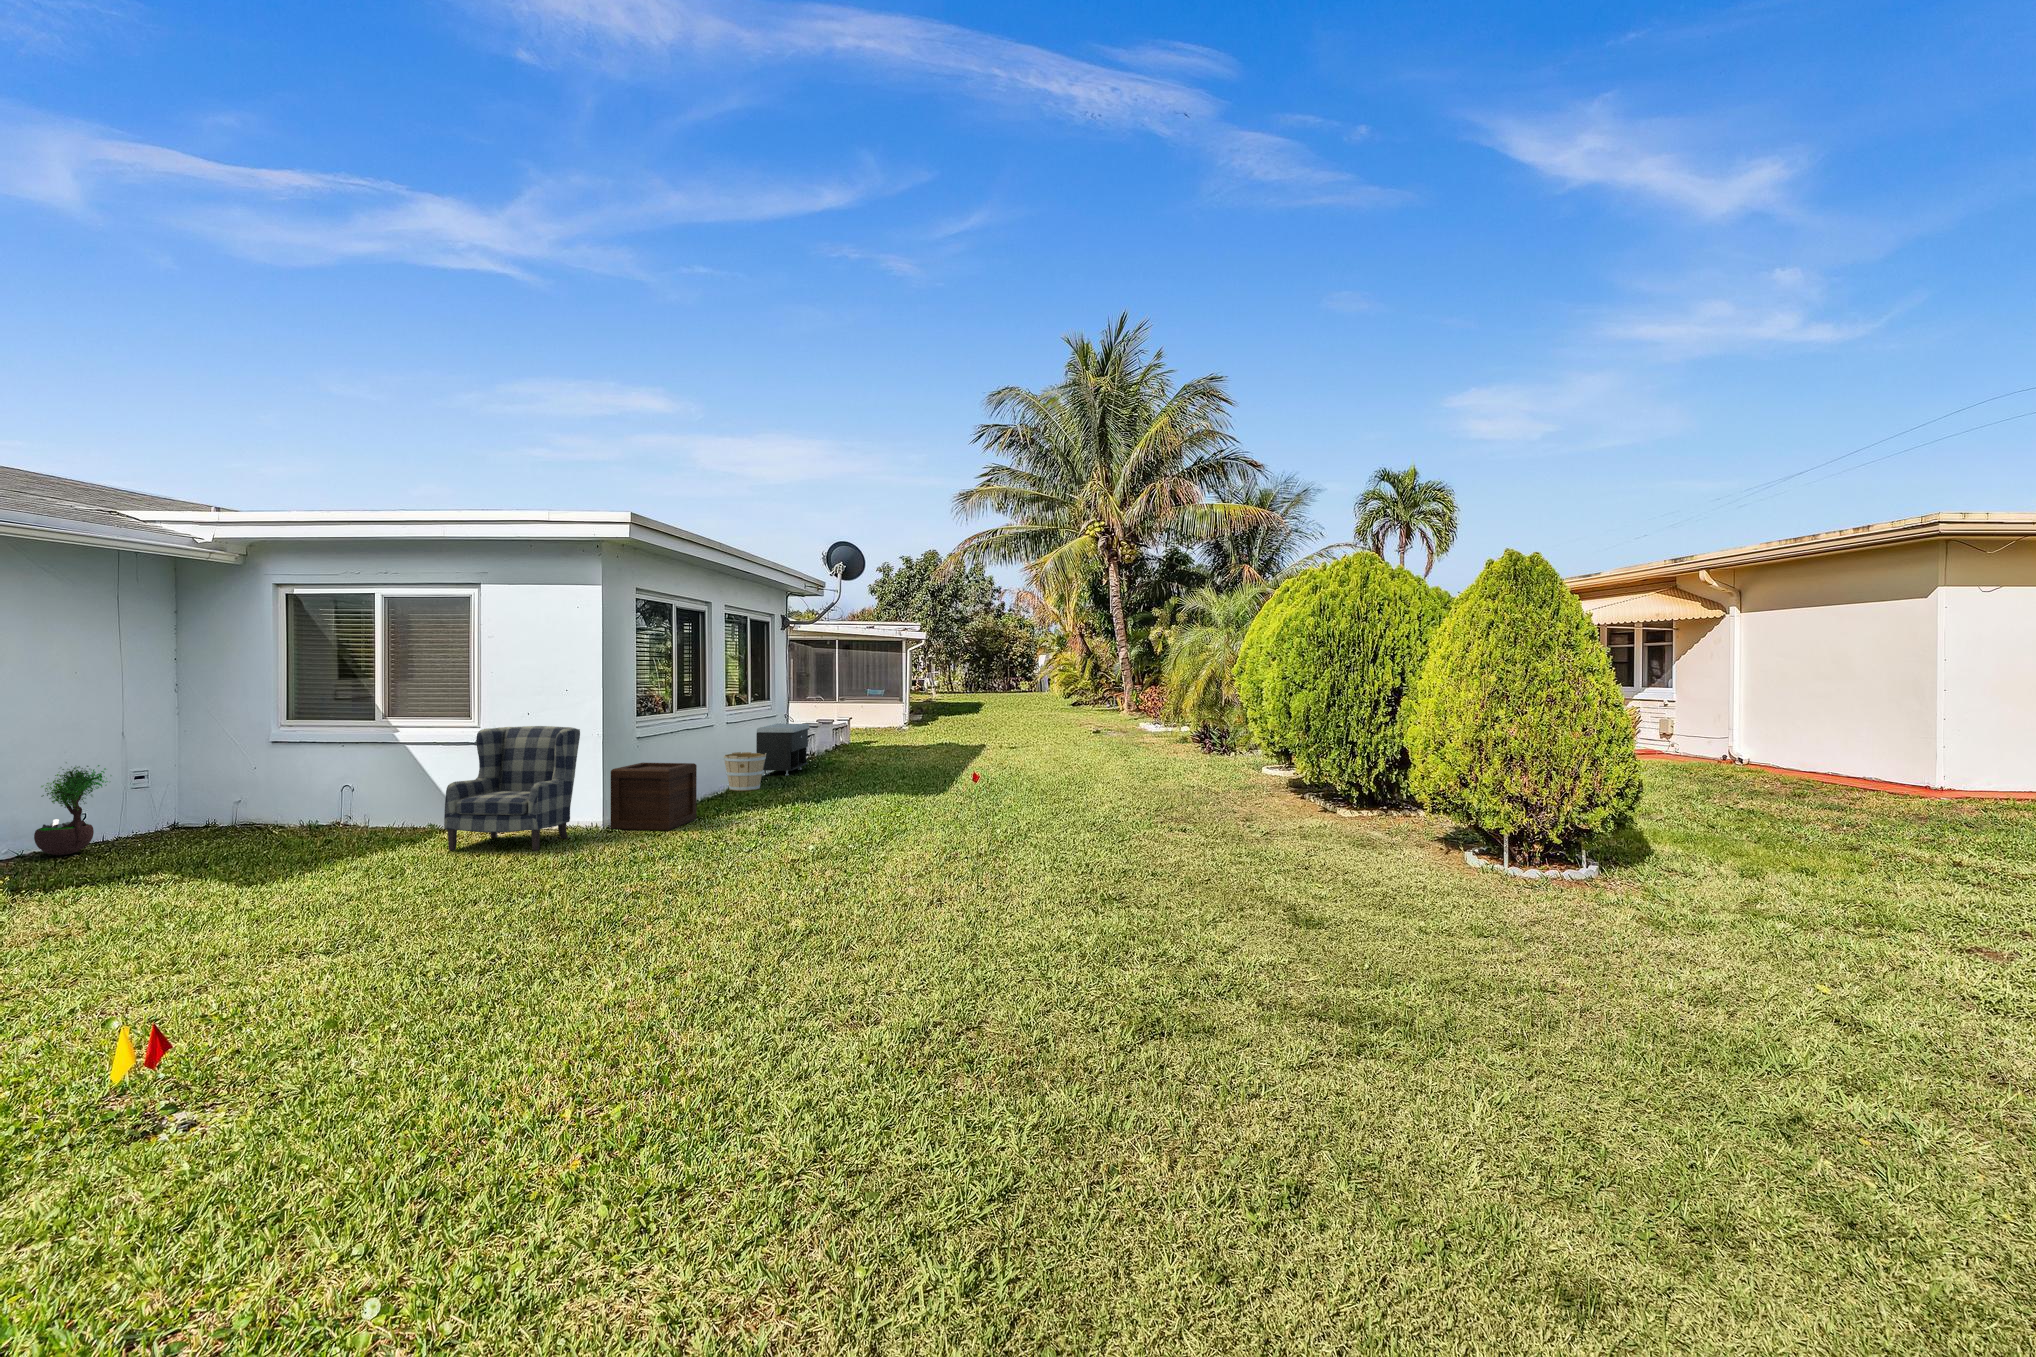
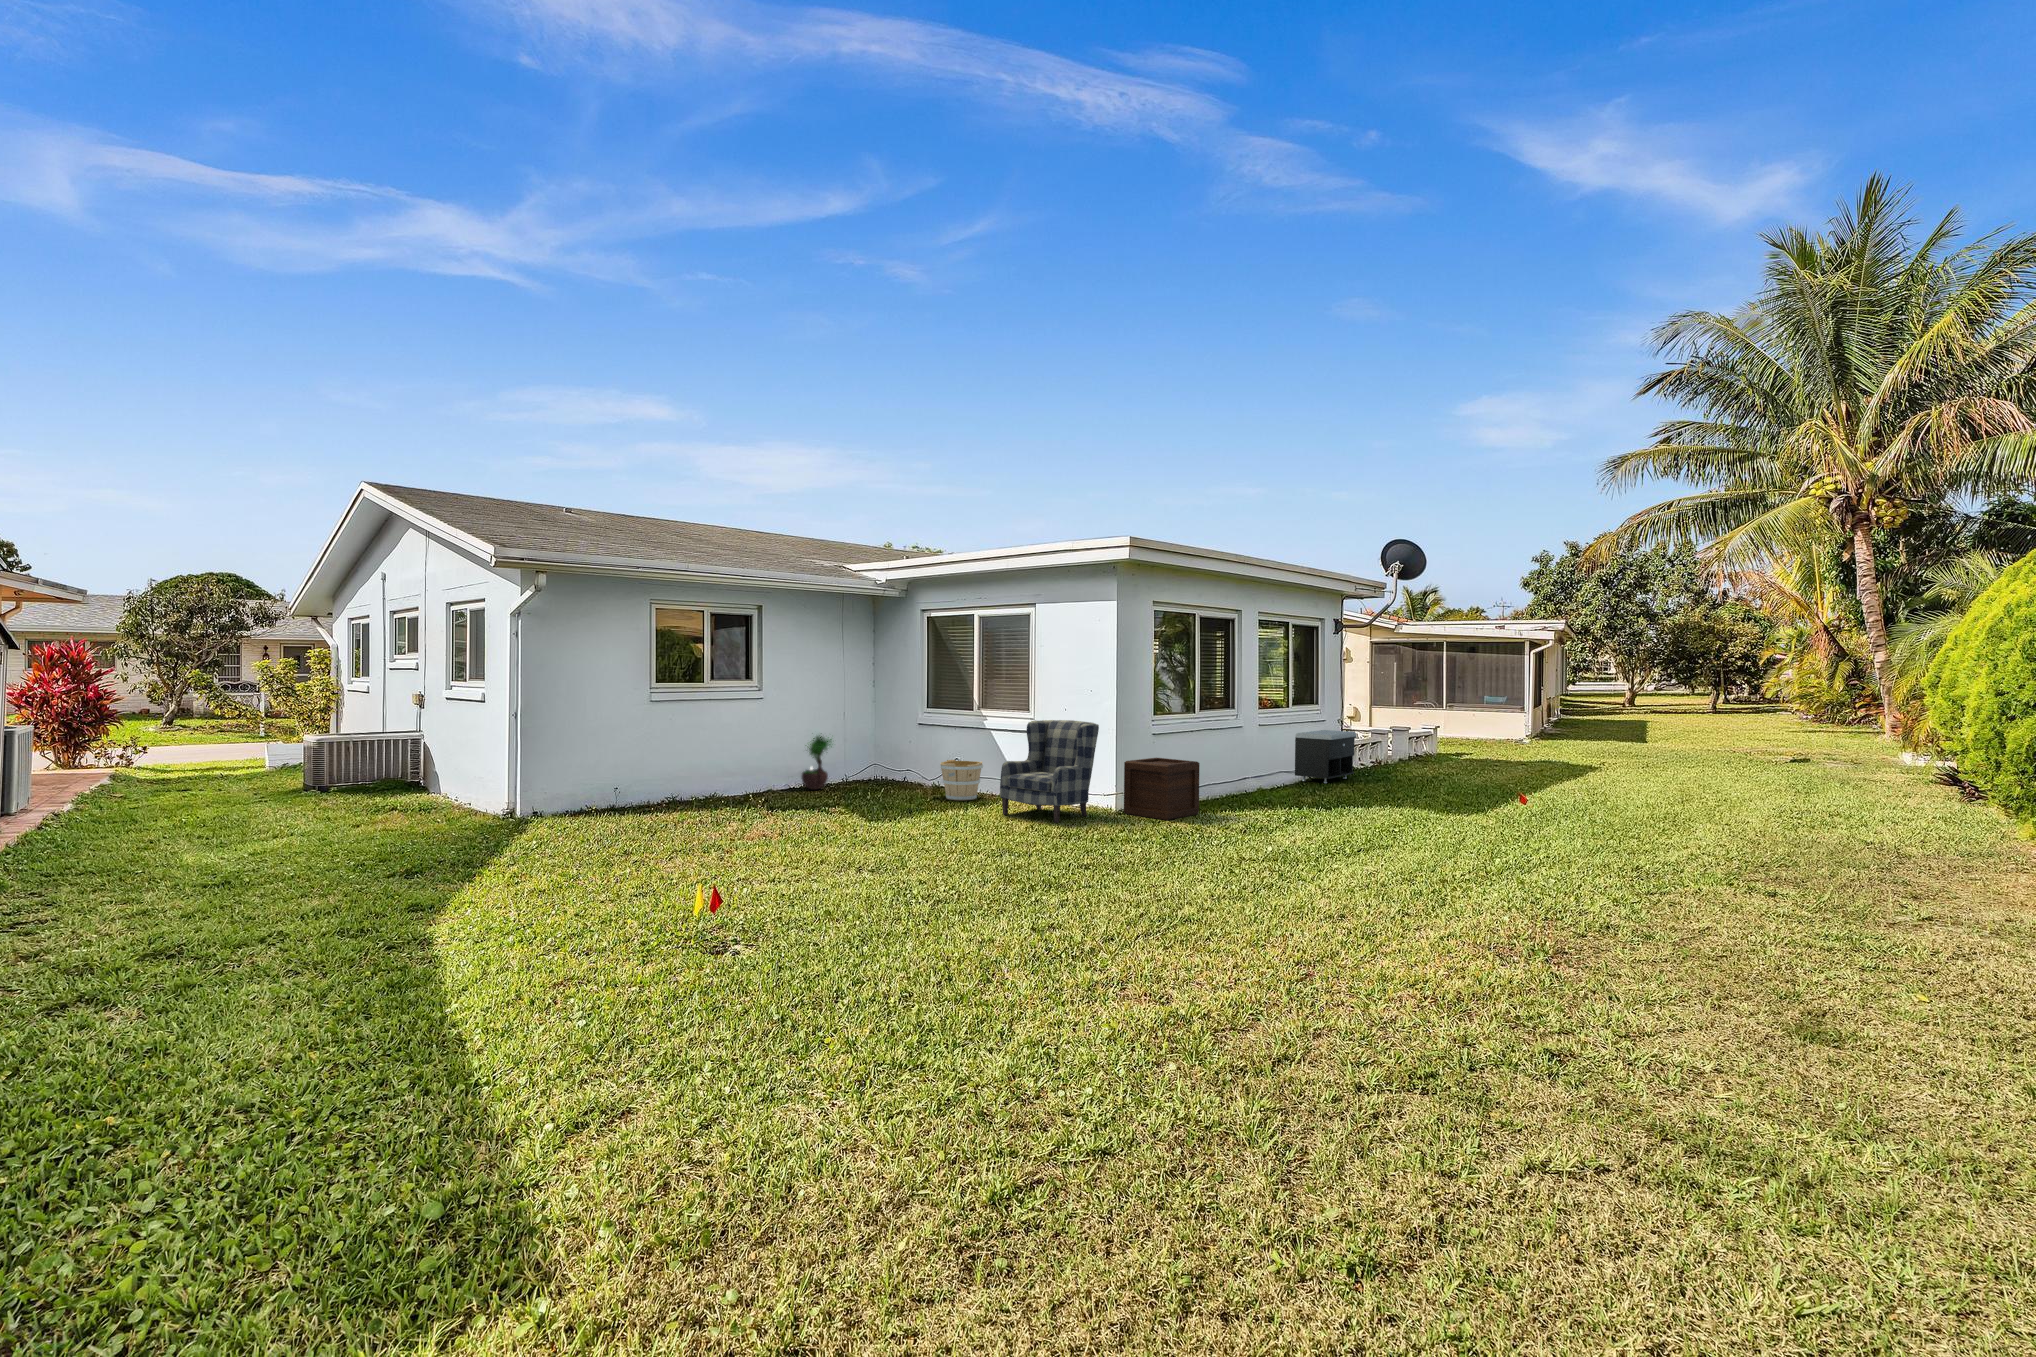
wooden bucket: present [723,752,766,791] -> present [940,760,983,800]

